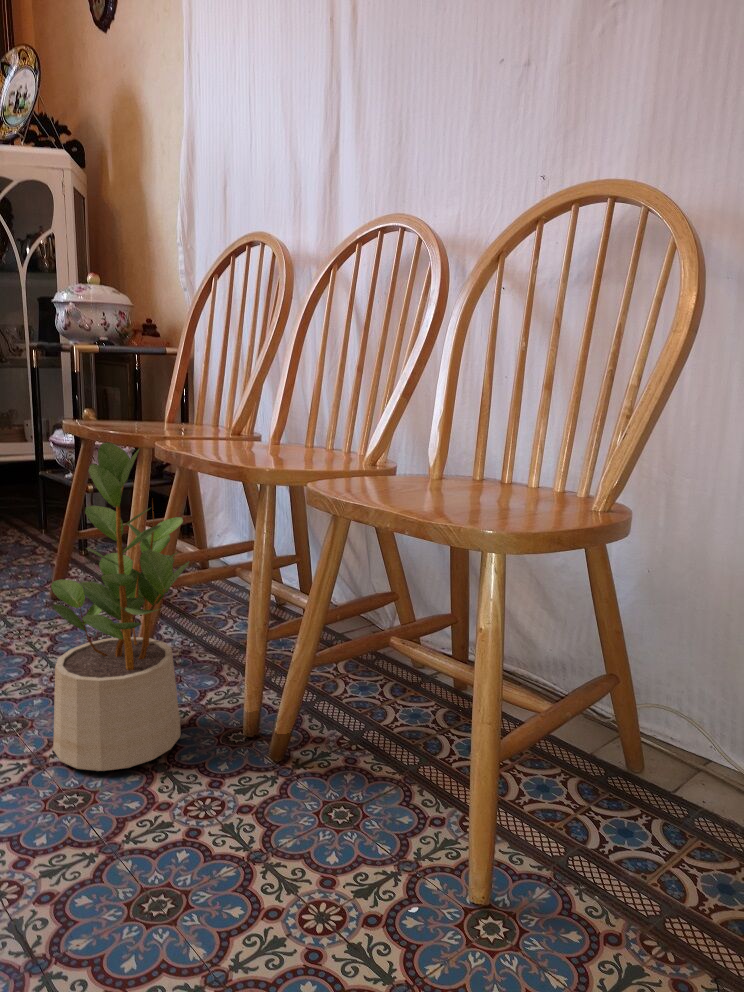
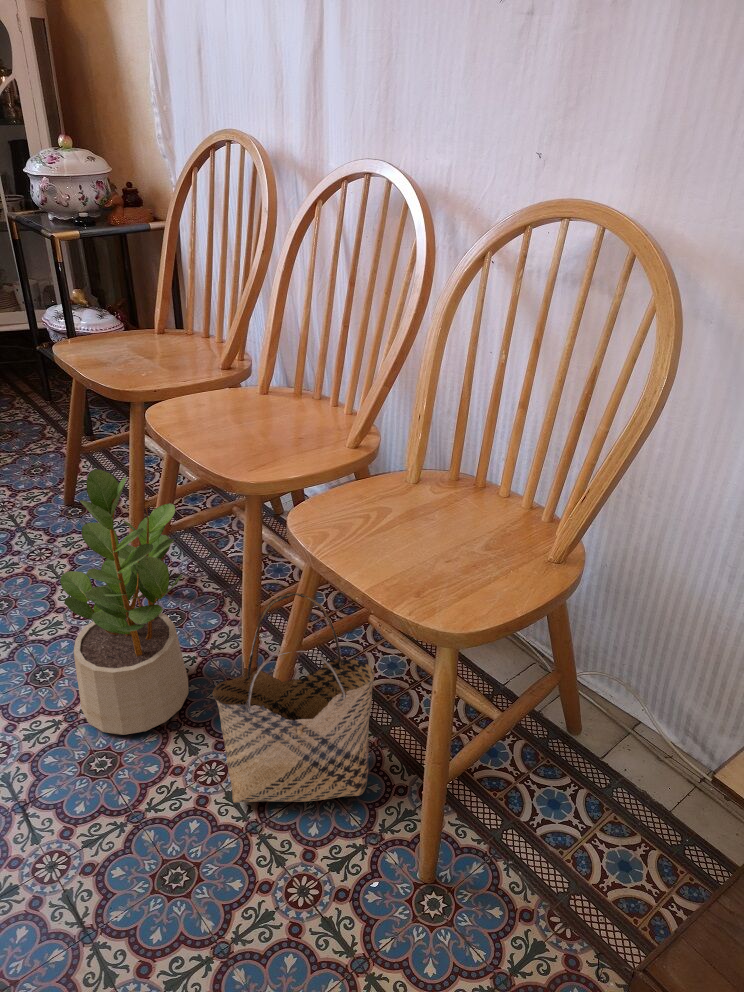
woven basket: none [218,564,404,829] -> present [212,593,375,803]

